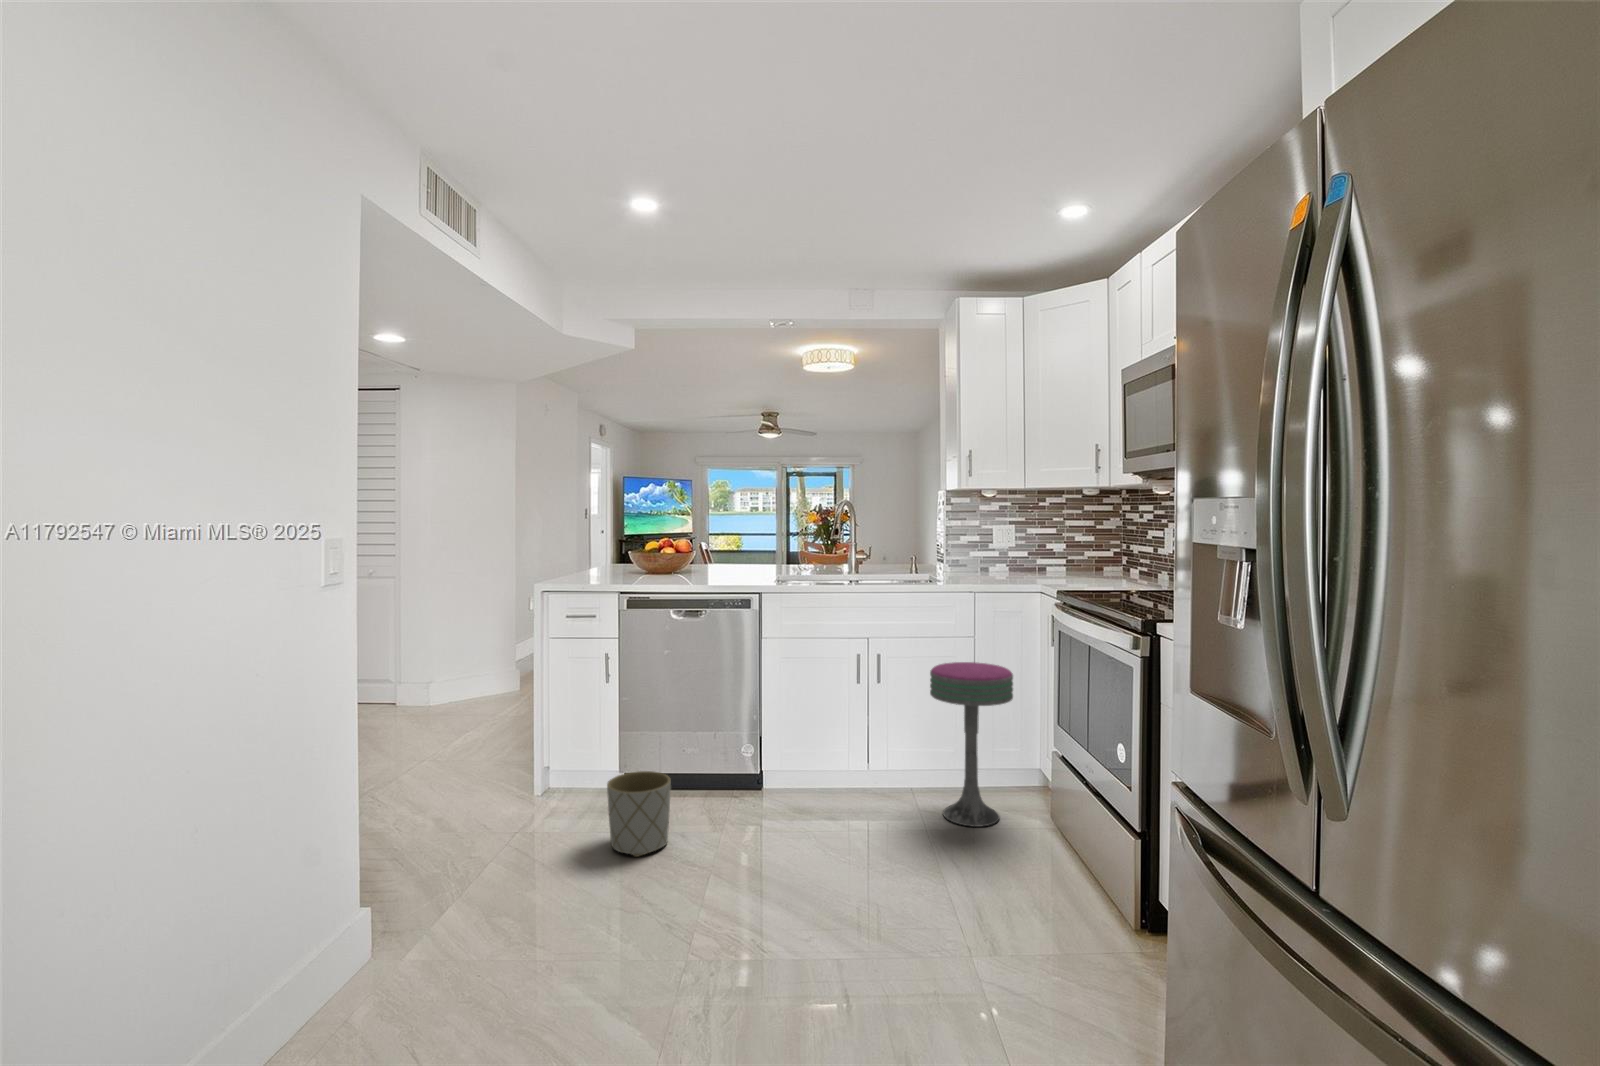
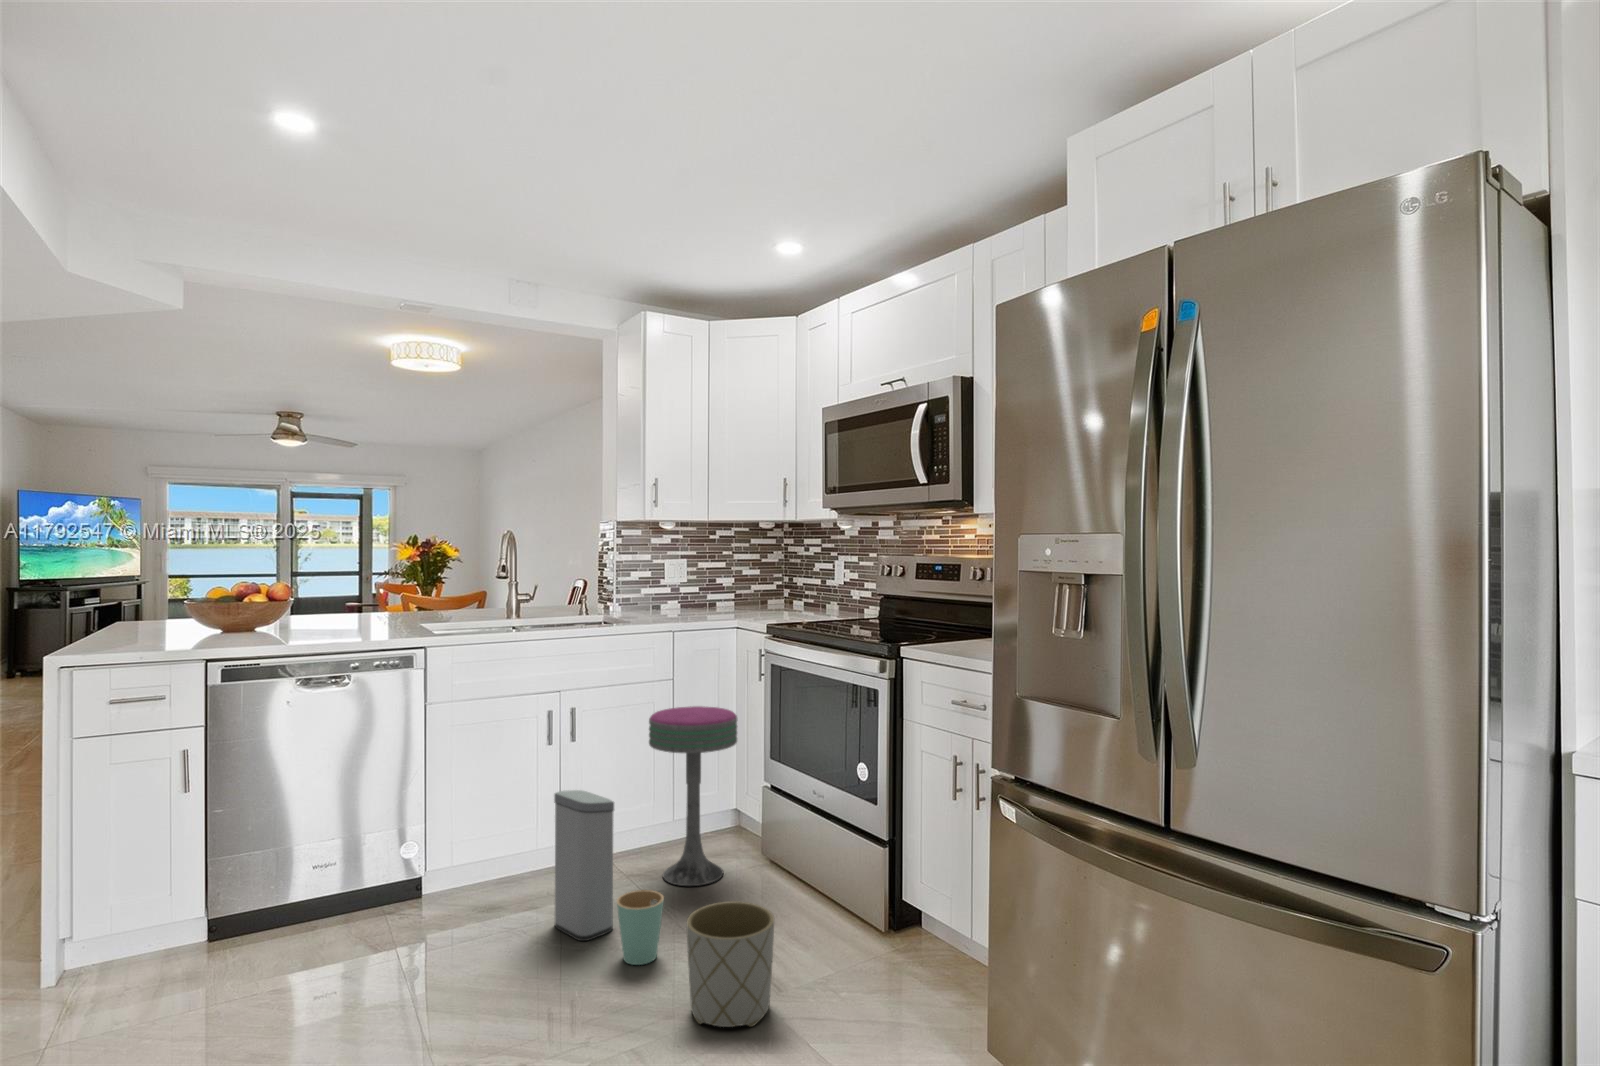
trash can: none [833,721,903,880] -> present [554,790,664,965]
planter: present [607,771,671,857] -> present [687,901,774,1027]

